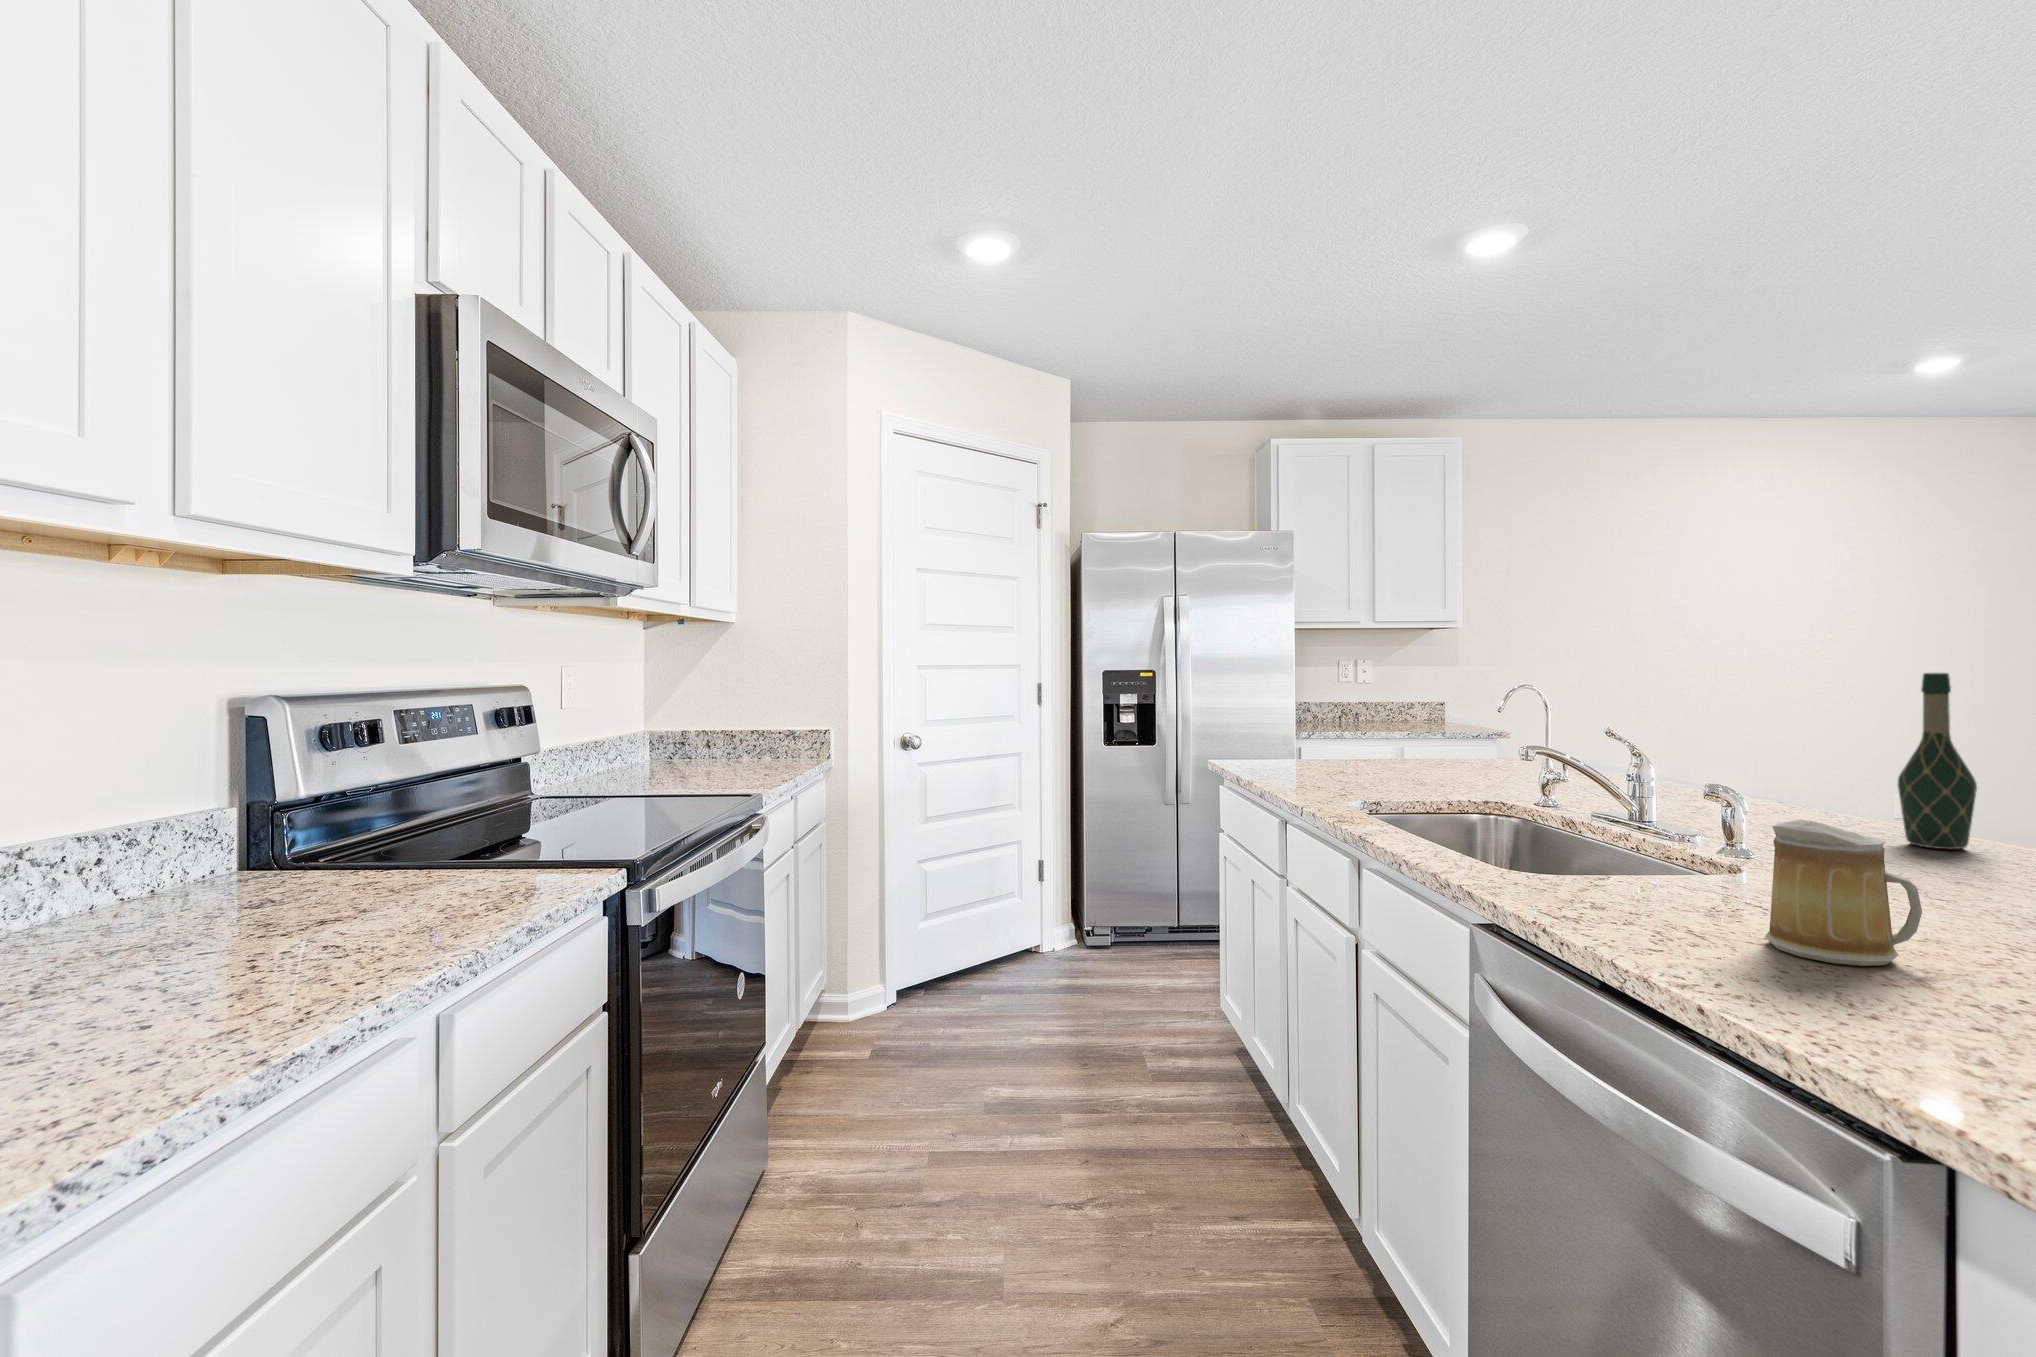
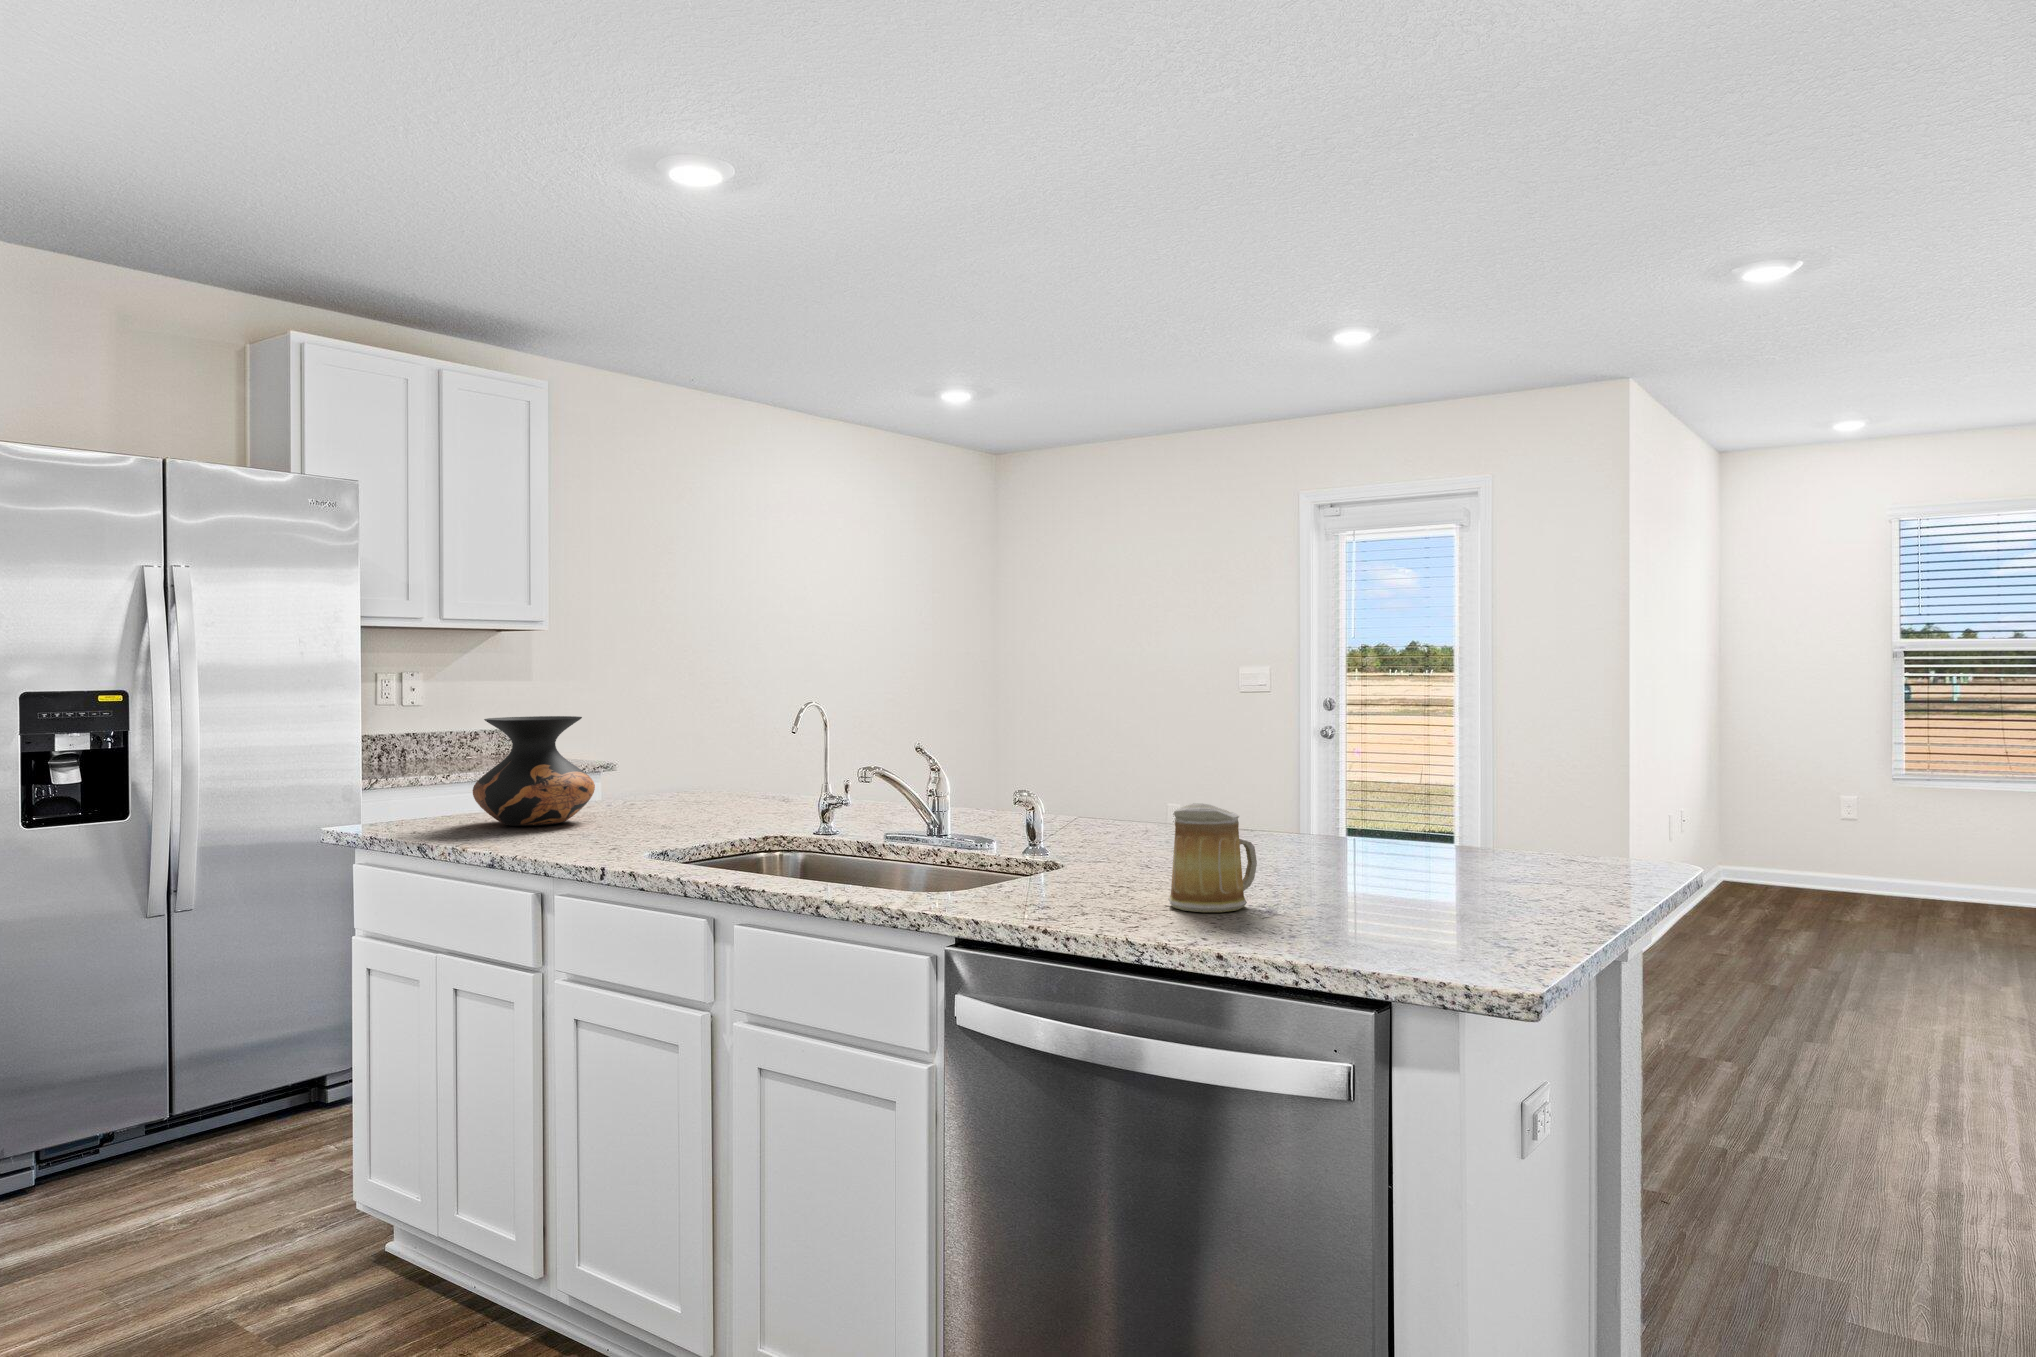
wine bottle: present [1898,673,1977,849] -> none [1098,686,1144,831]
vase: none [1293,692,1384,773] -> present [473,716,595,826]

